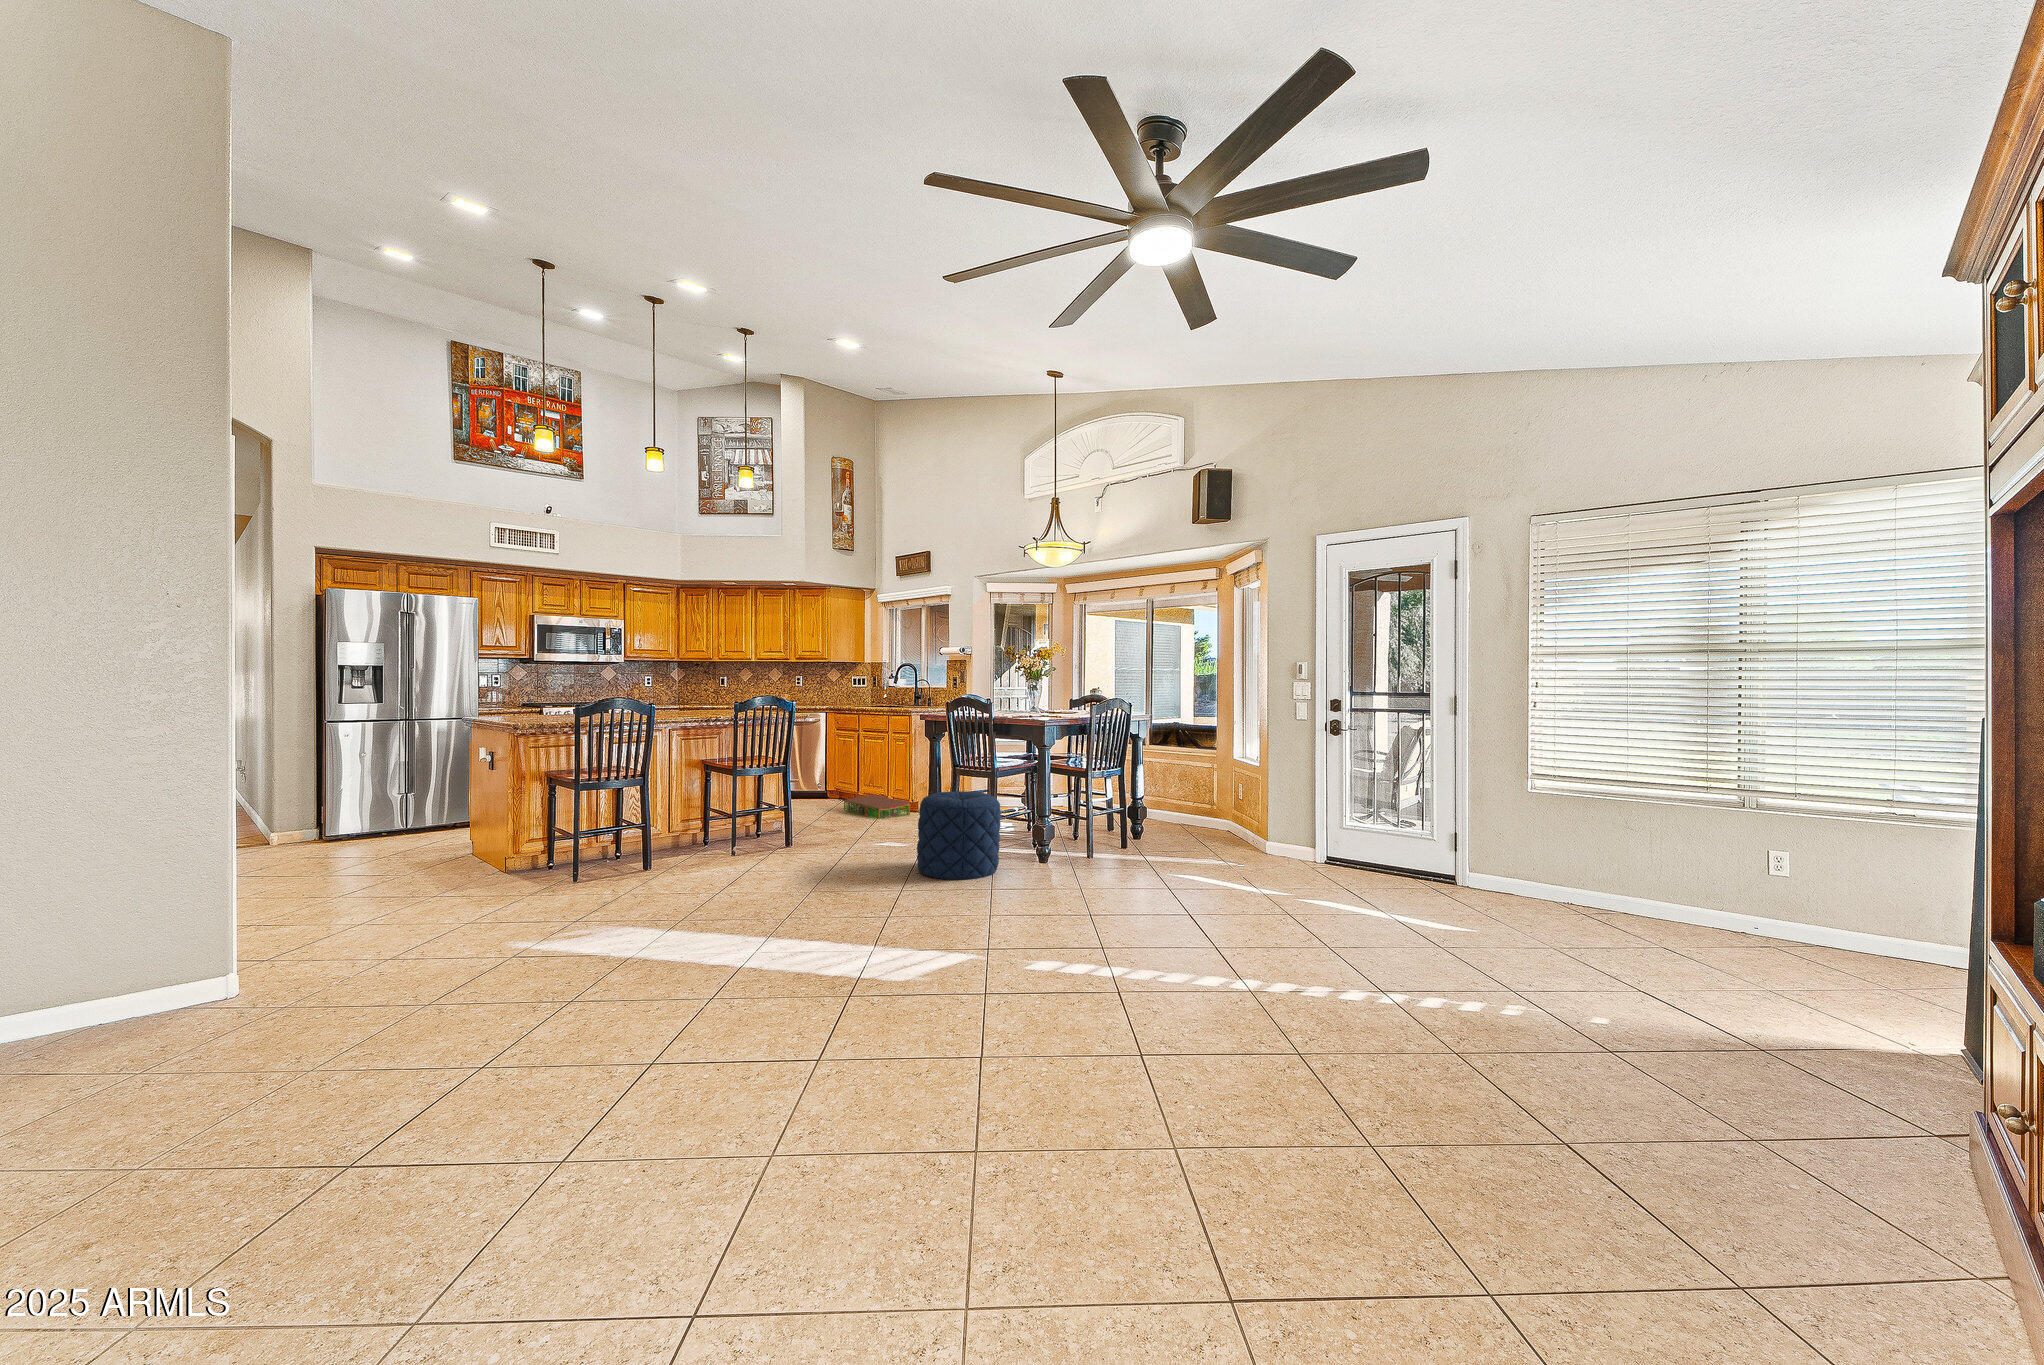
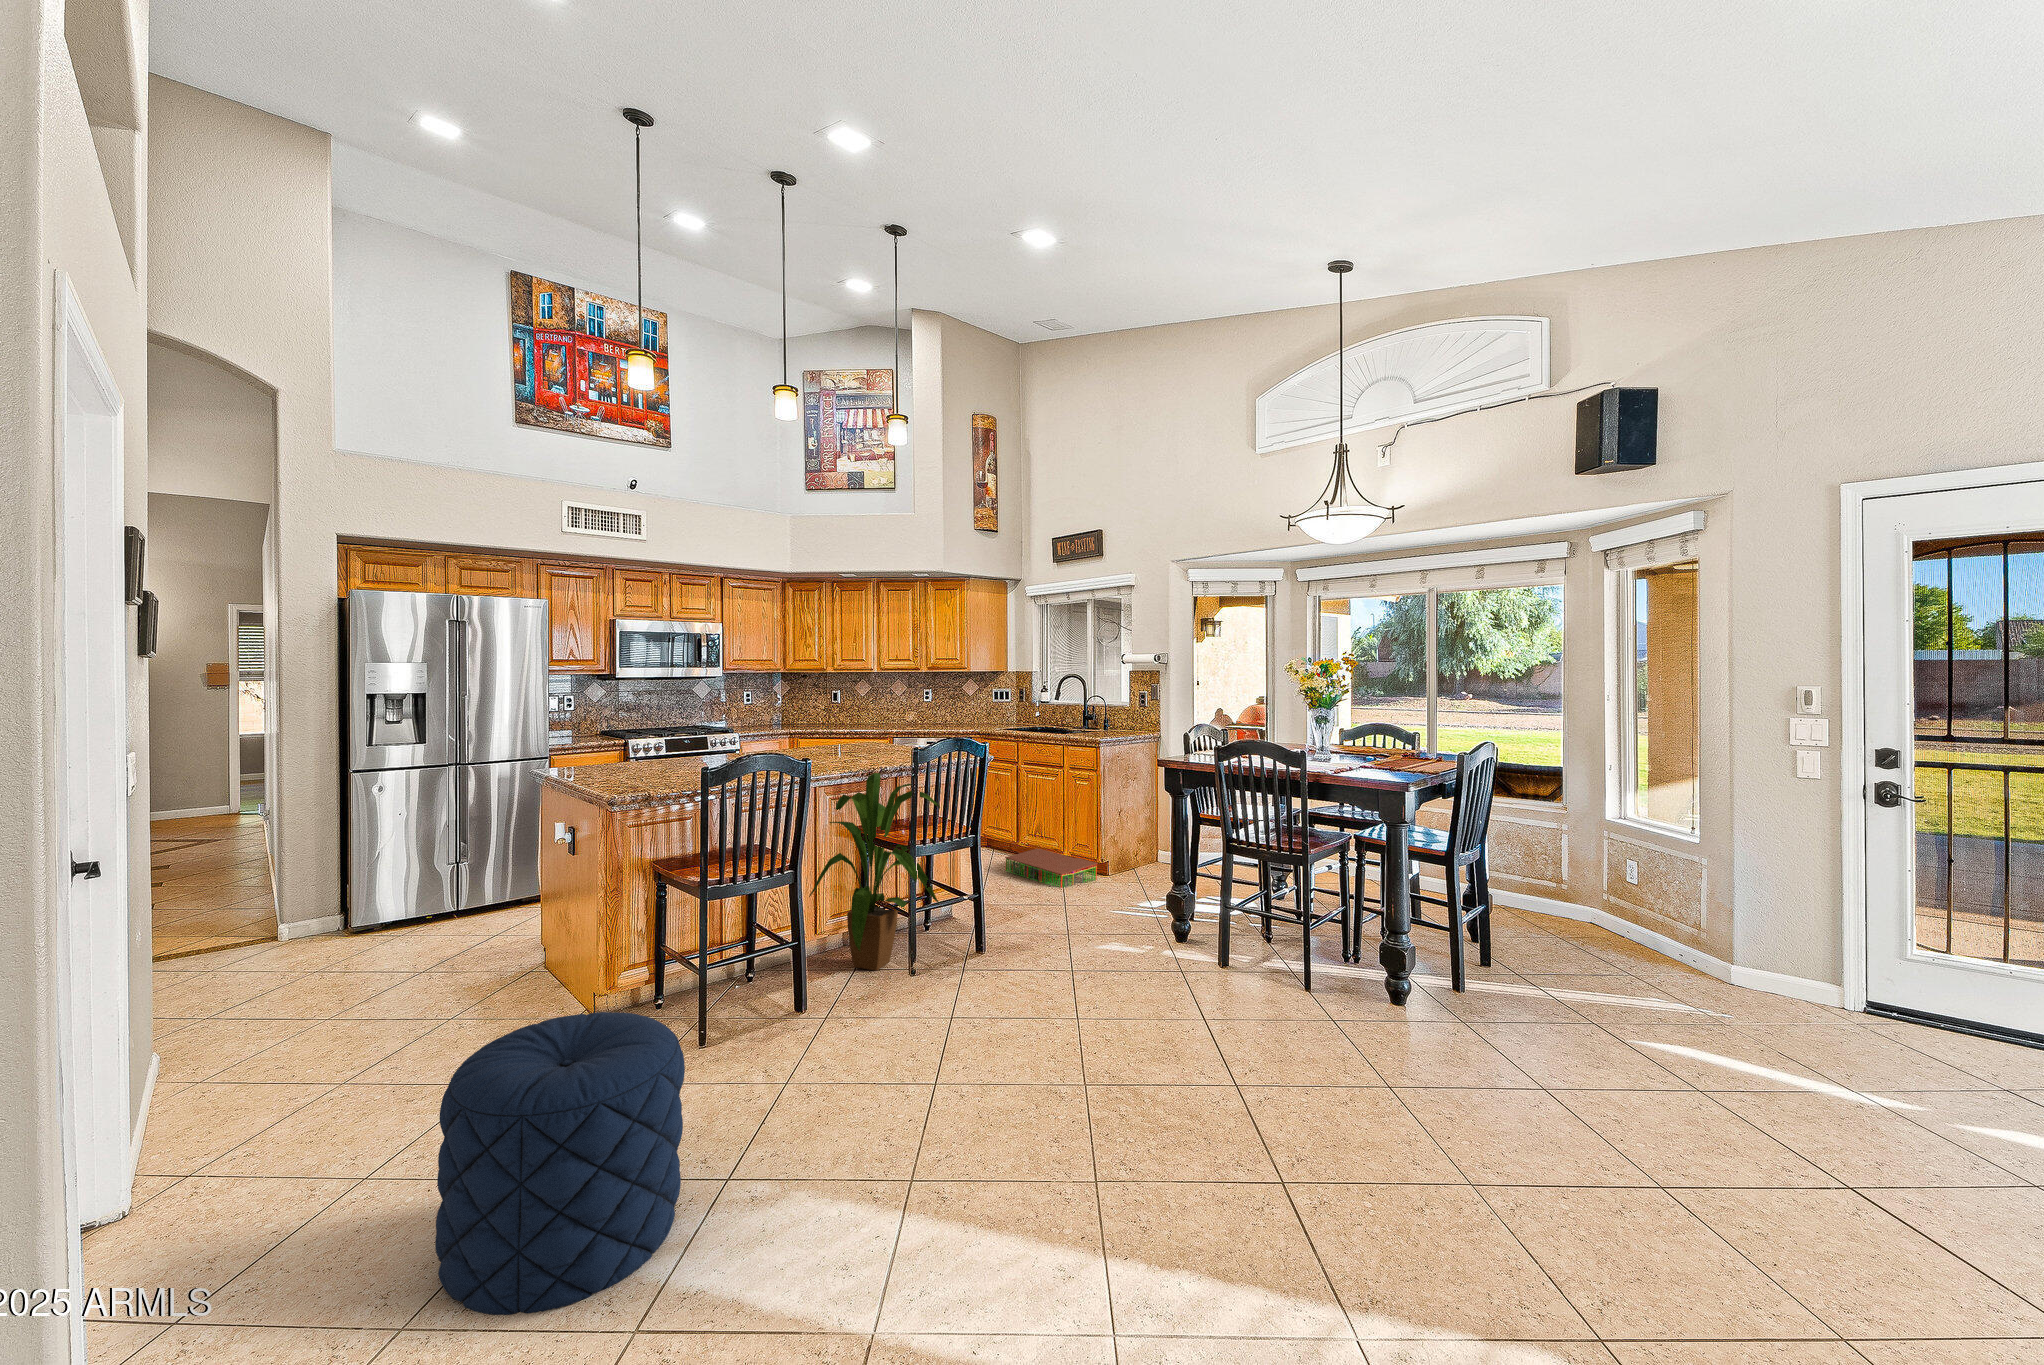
house plant: none [662,717,762,856] -> present [809,773,940,971]
pouf: present [917,791,1001,880] -> present [435,1012,685,1315]

